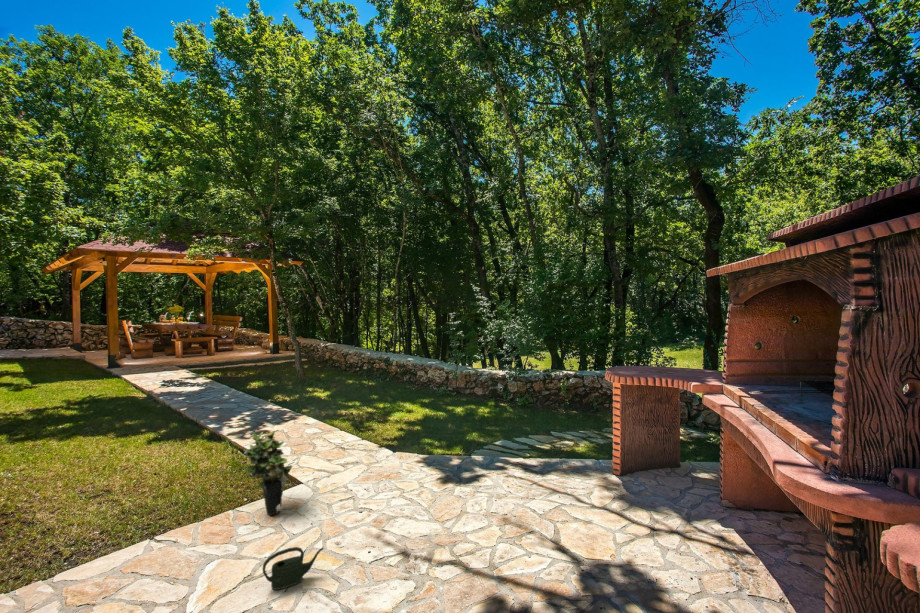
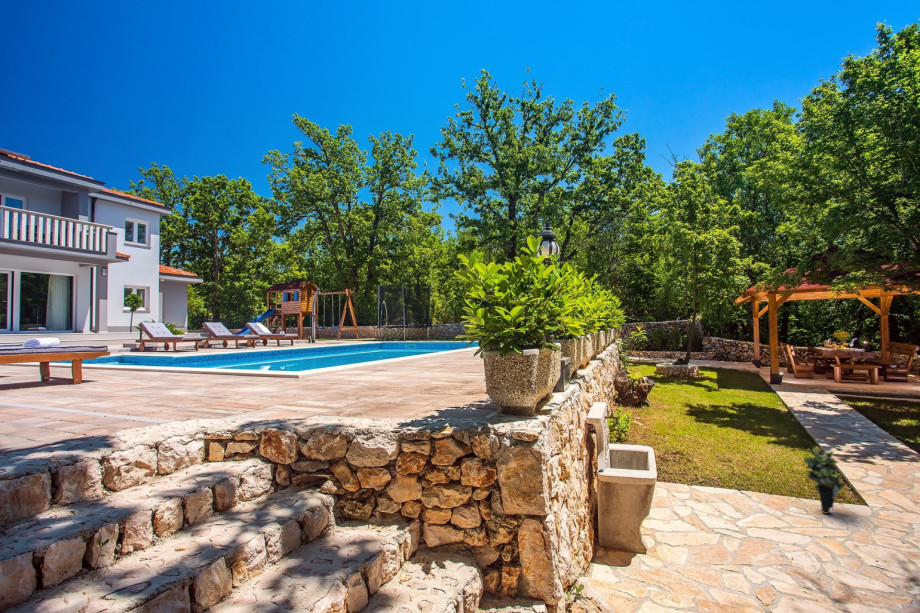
watering can: present [263,547,323,590] -> none [785,521,834,550]

